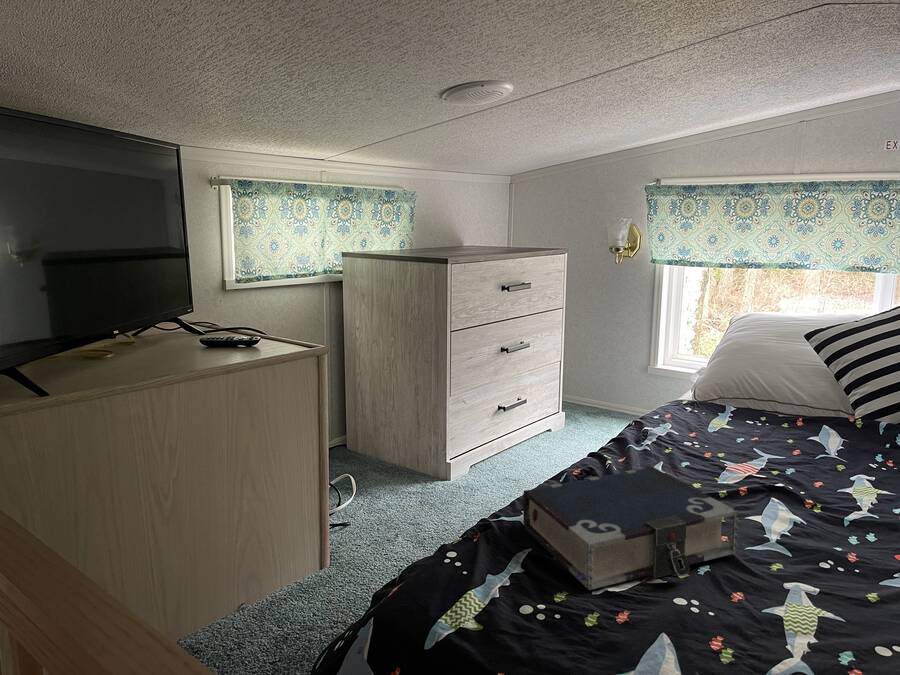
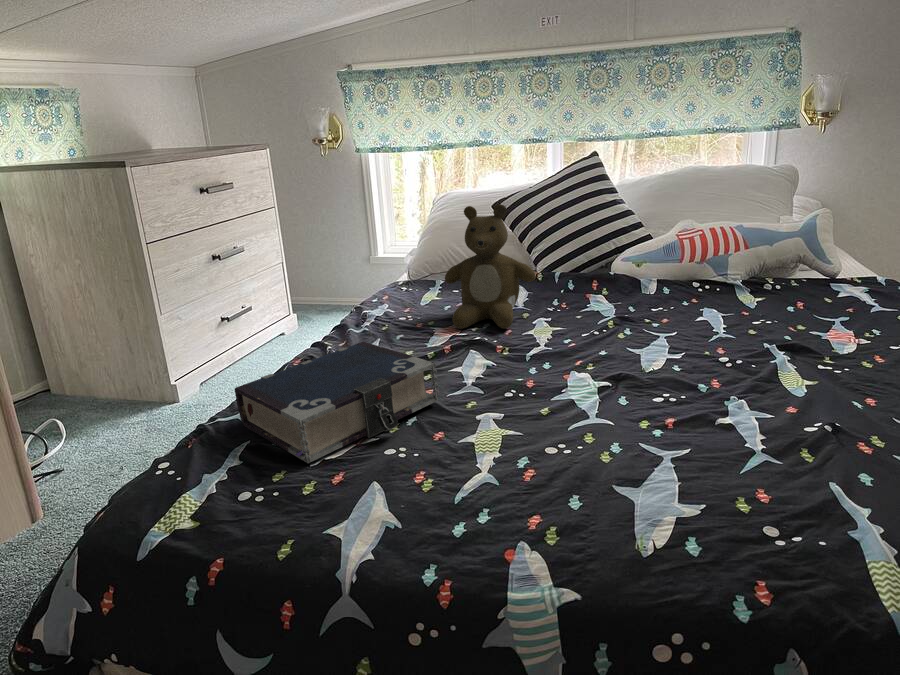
teddy bear: none [745,338,863,480] -> present [445,204,536,329]

